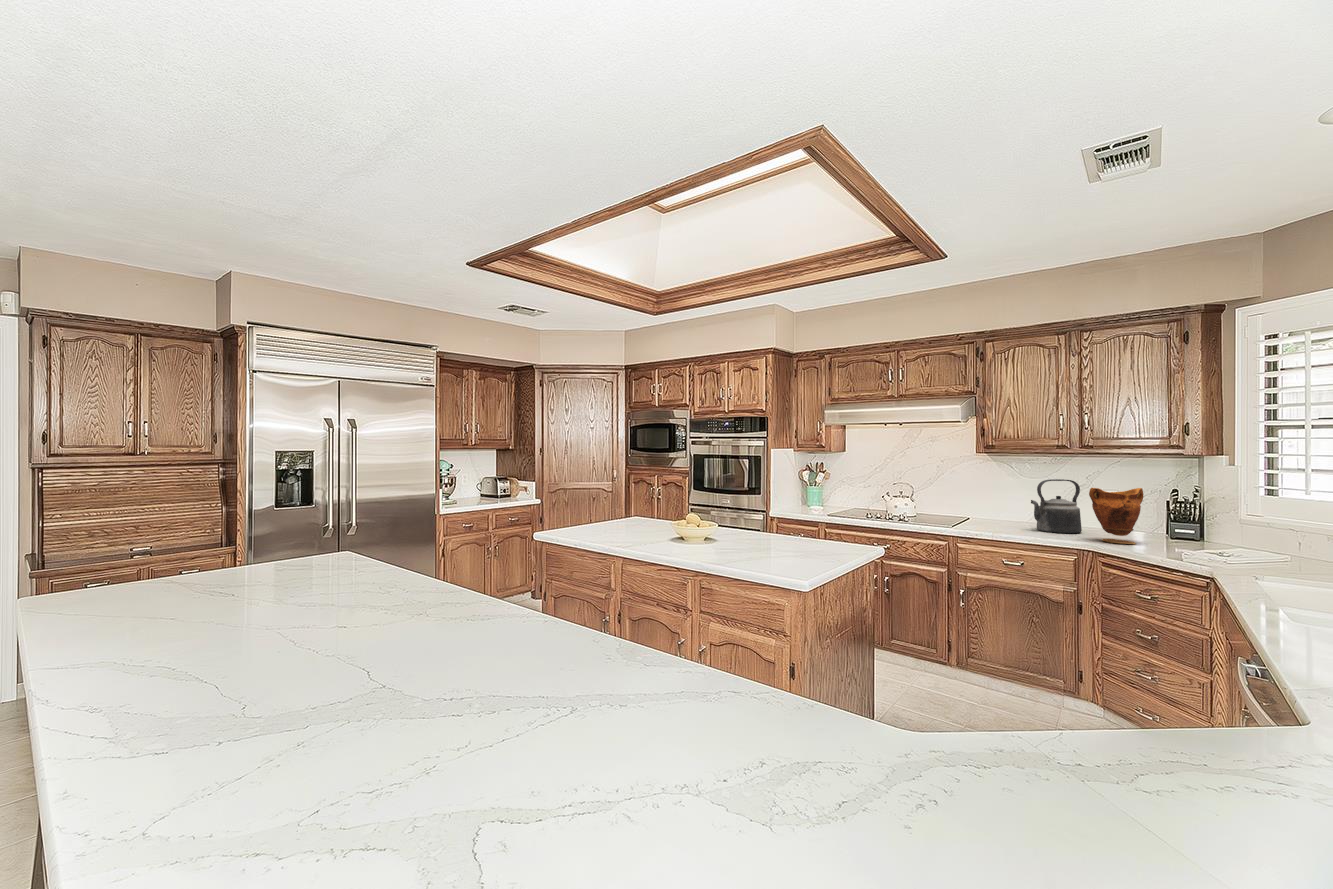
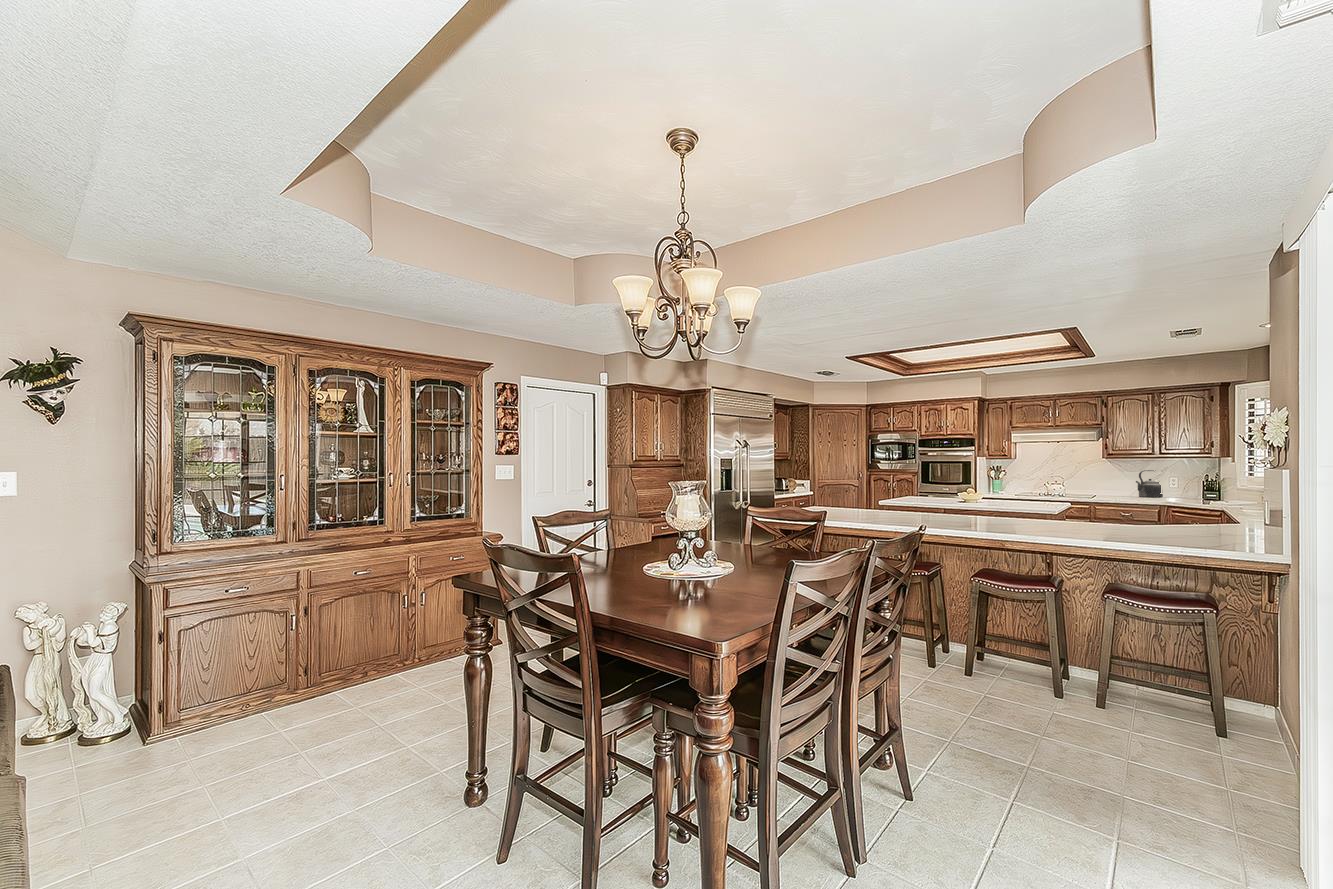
vase: present [1089,488,1143,544] -> none [1167,472,1194,498]

